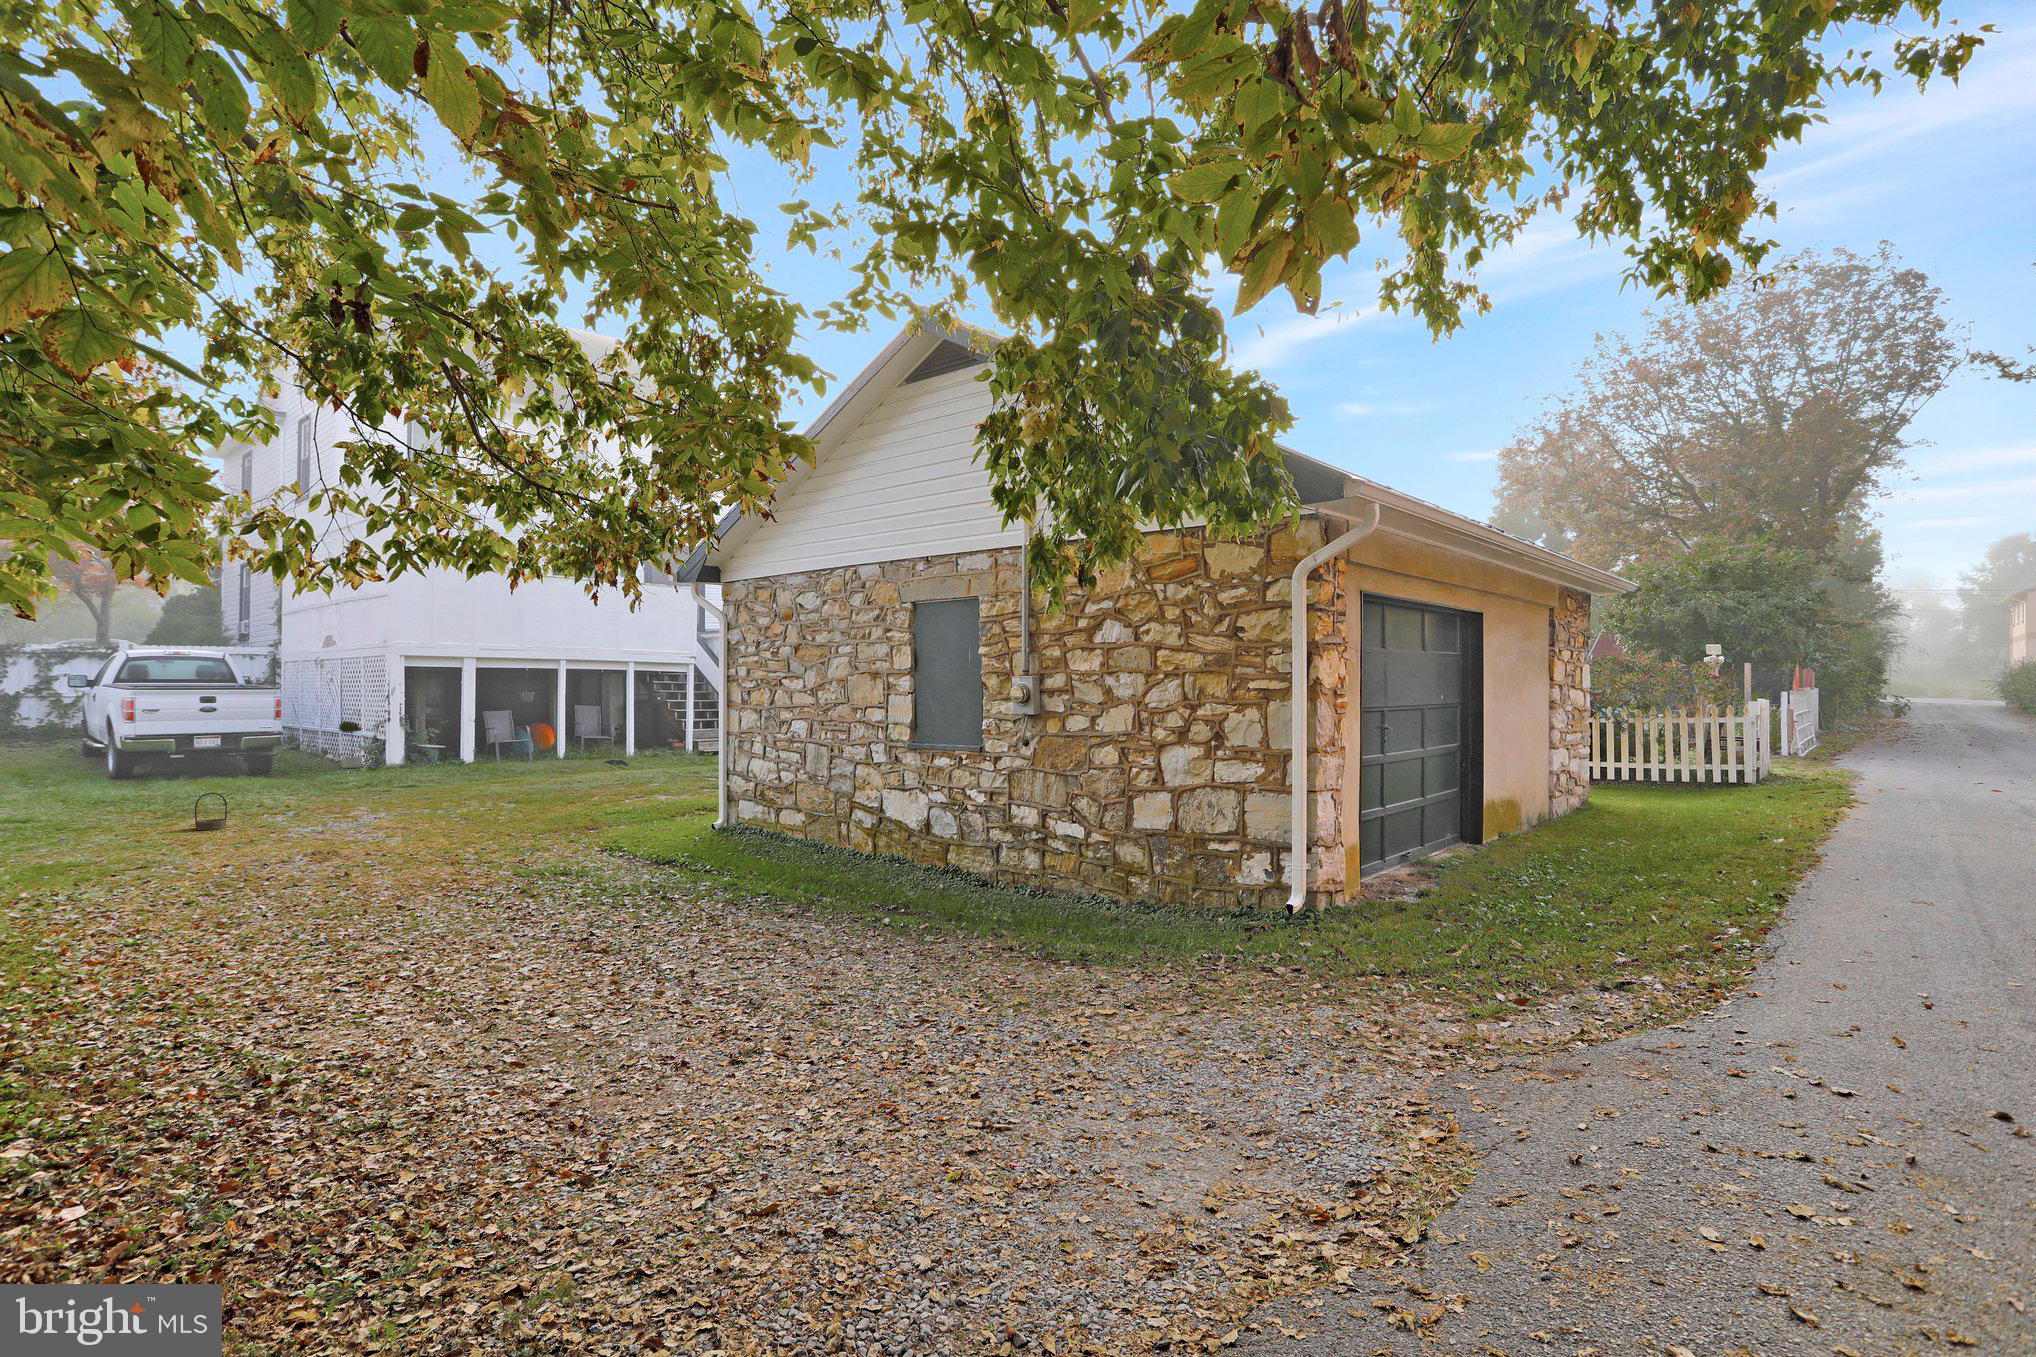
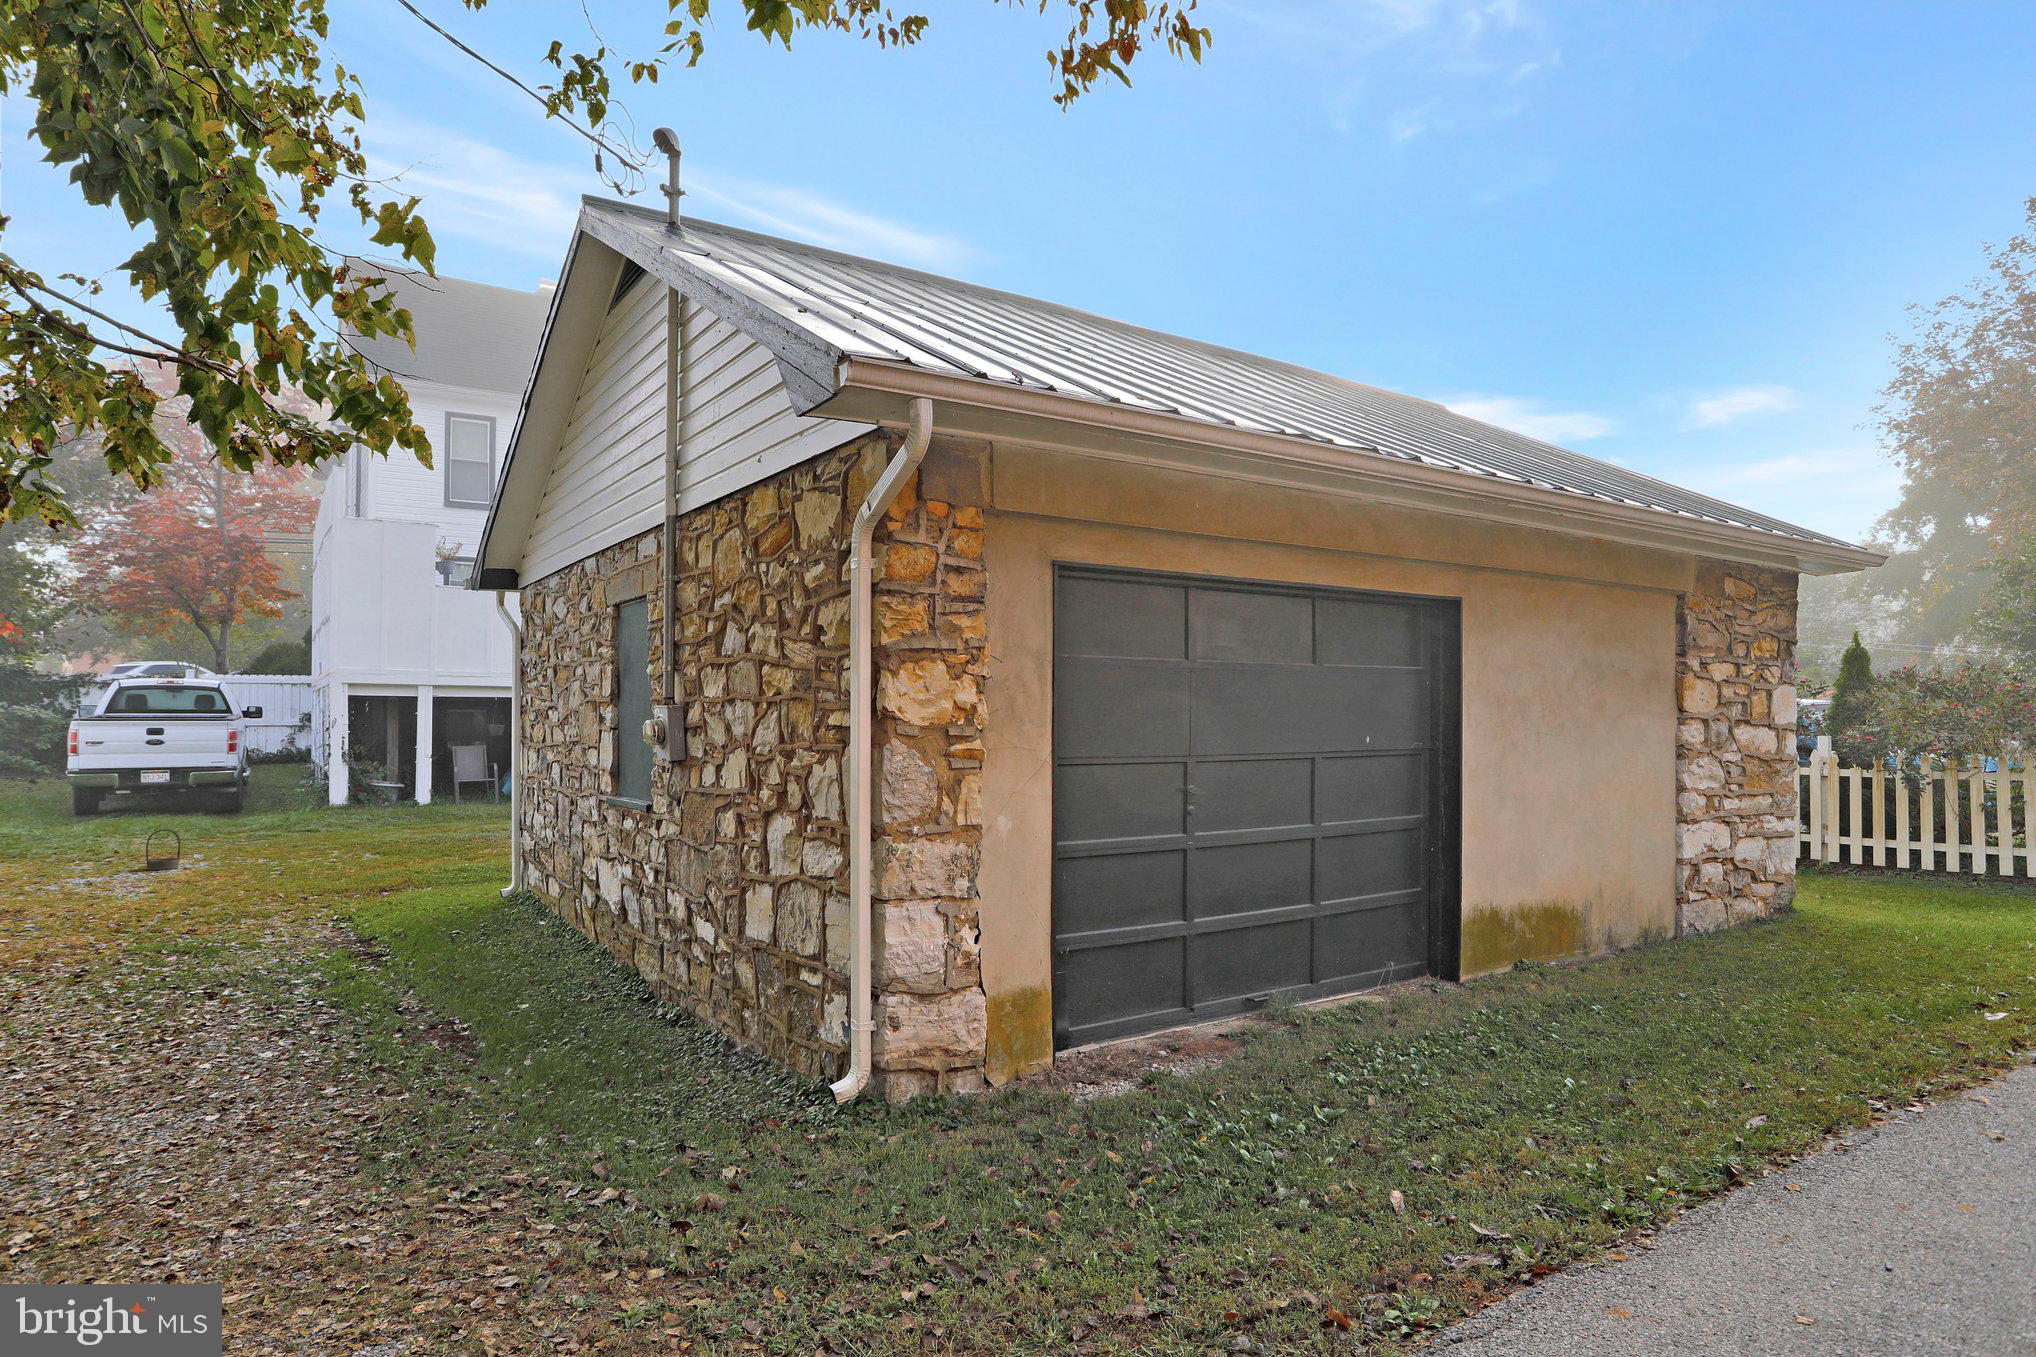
potted tree: present [339,720,363,768] -> none [295,755,322,808]

